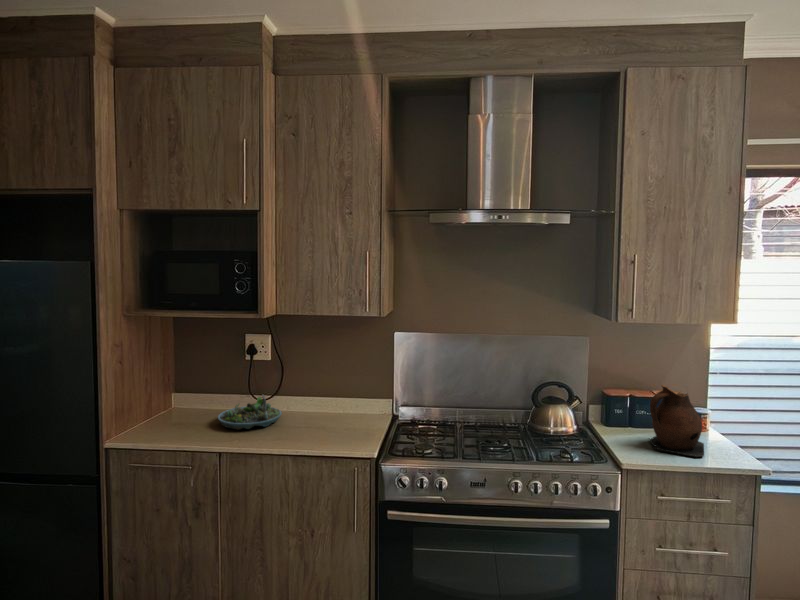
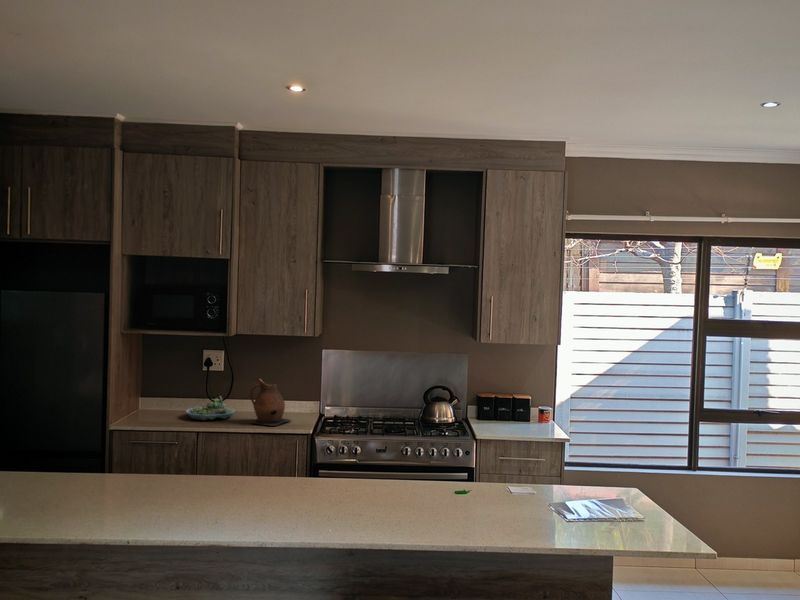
ceramic pitcher: present [650,385,704,458] -> present [250,379,291,426]

